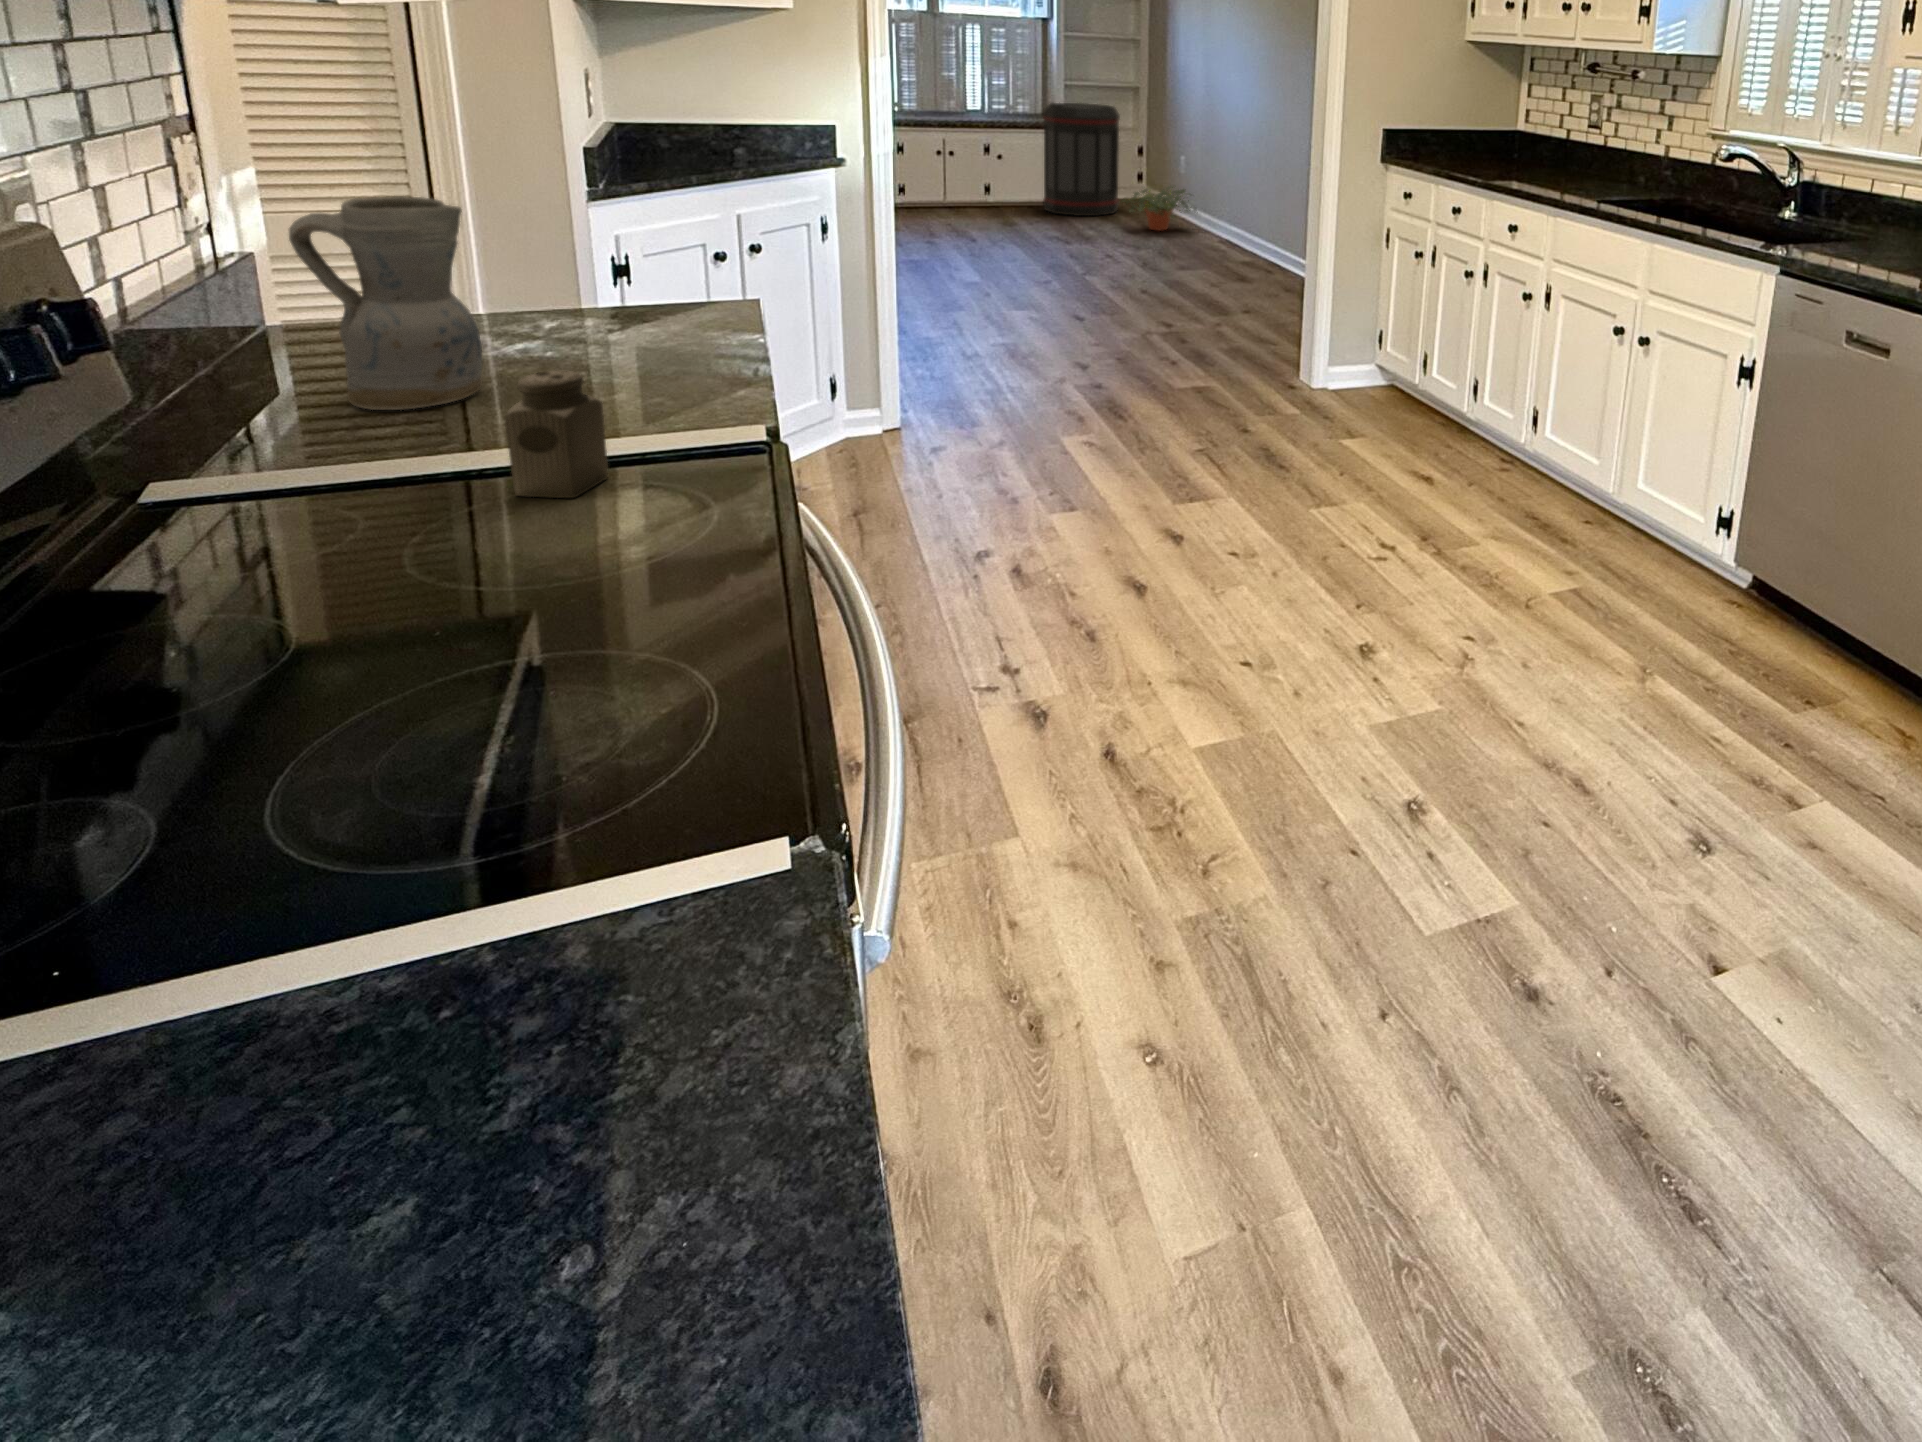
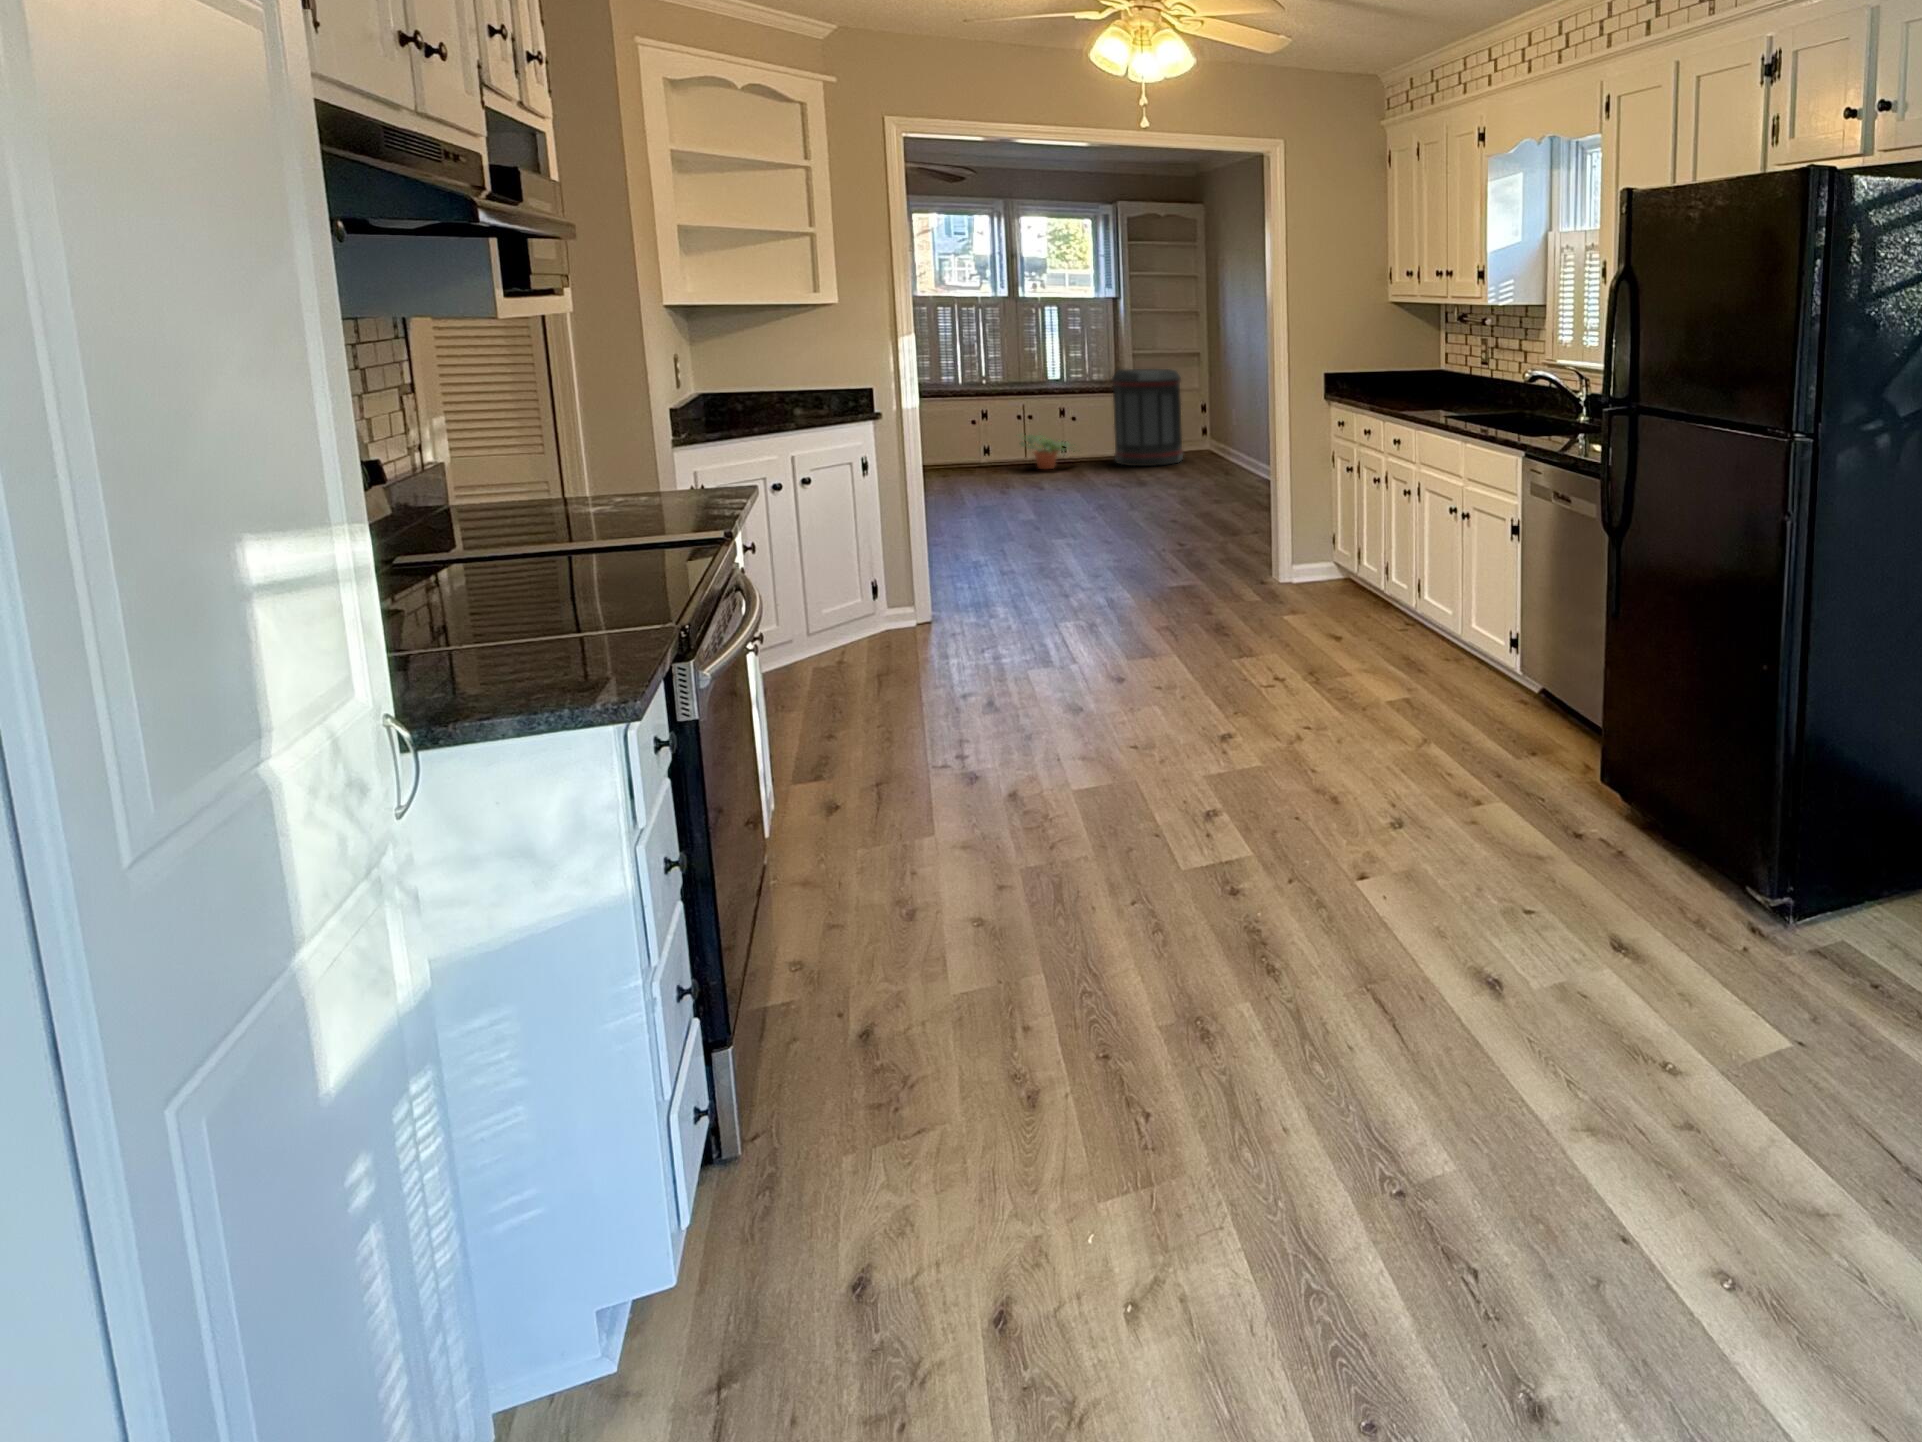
potted plant: present [1123,187,1196,230] -> present [1016,435,1075,469]
ceramic pitcher: present [289,196,483,410] -> none [469,423,577,542]
salt shaker: present [505,370,608,498] -> none [580,501,637,566]

